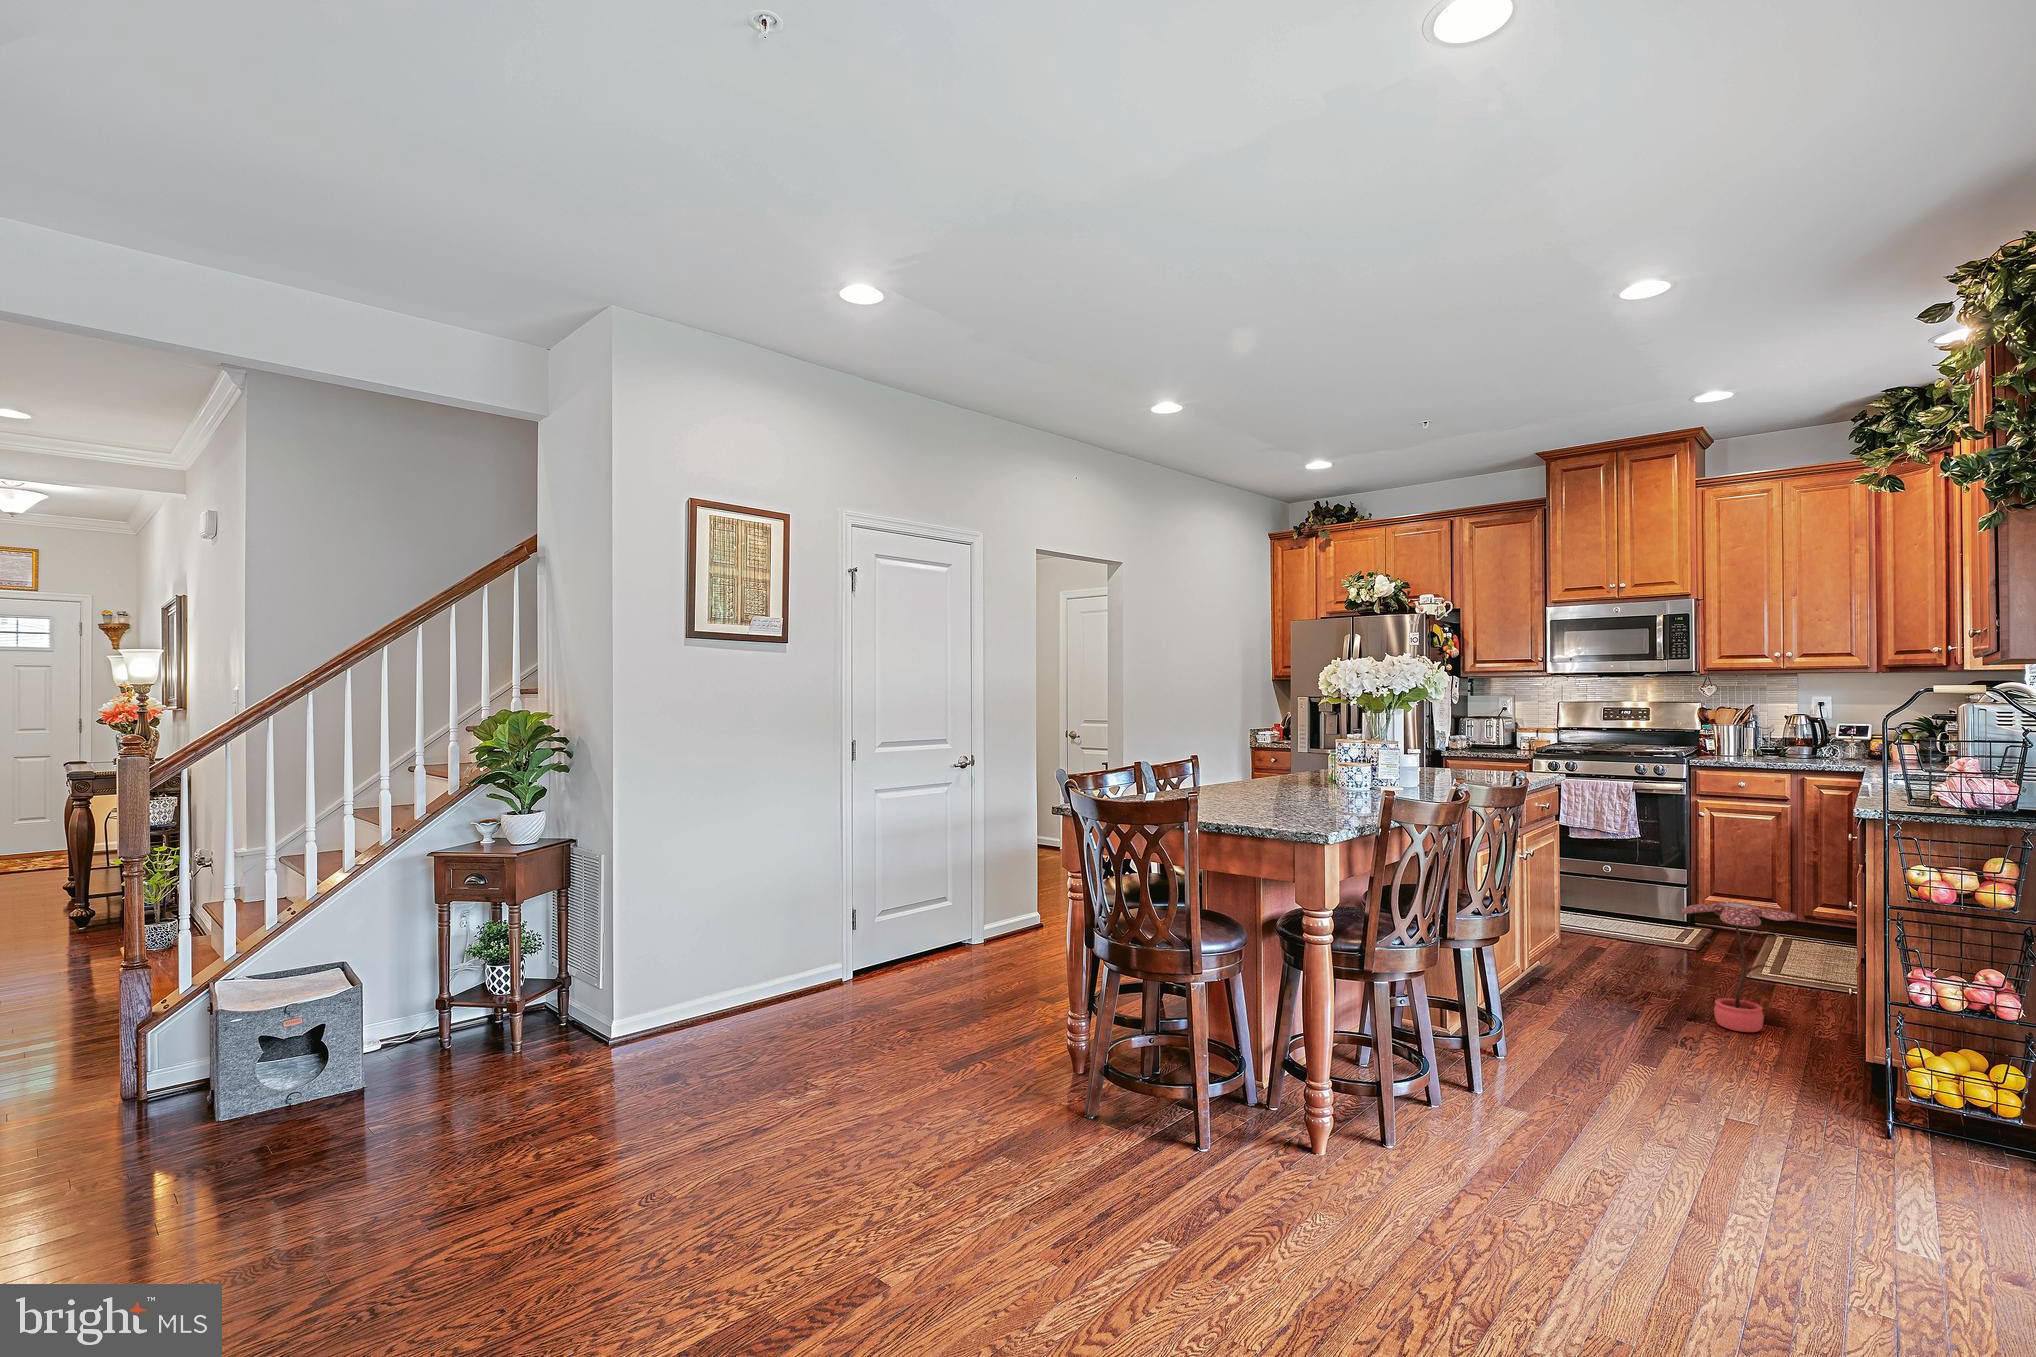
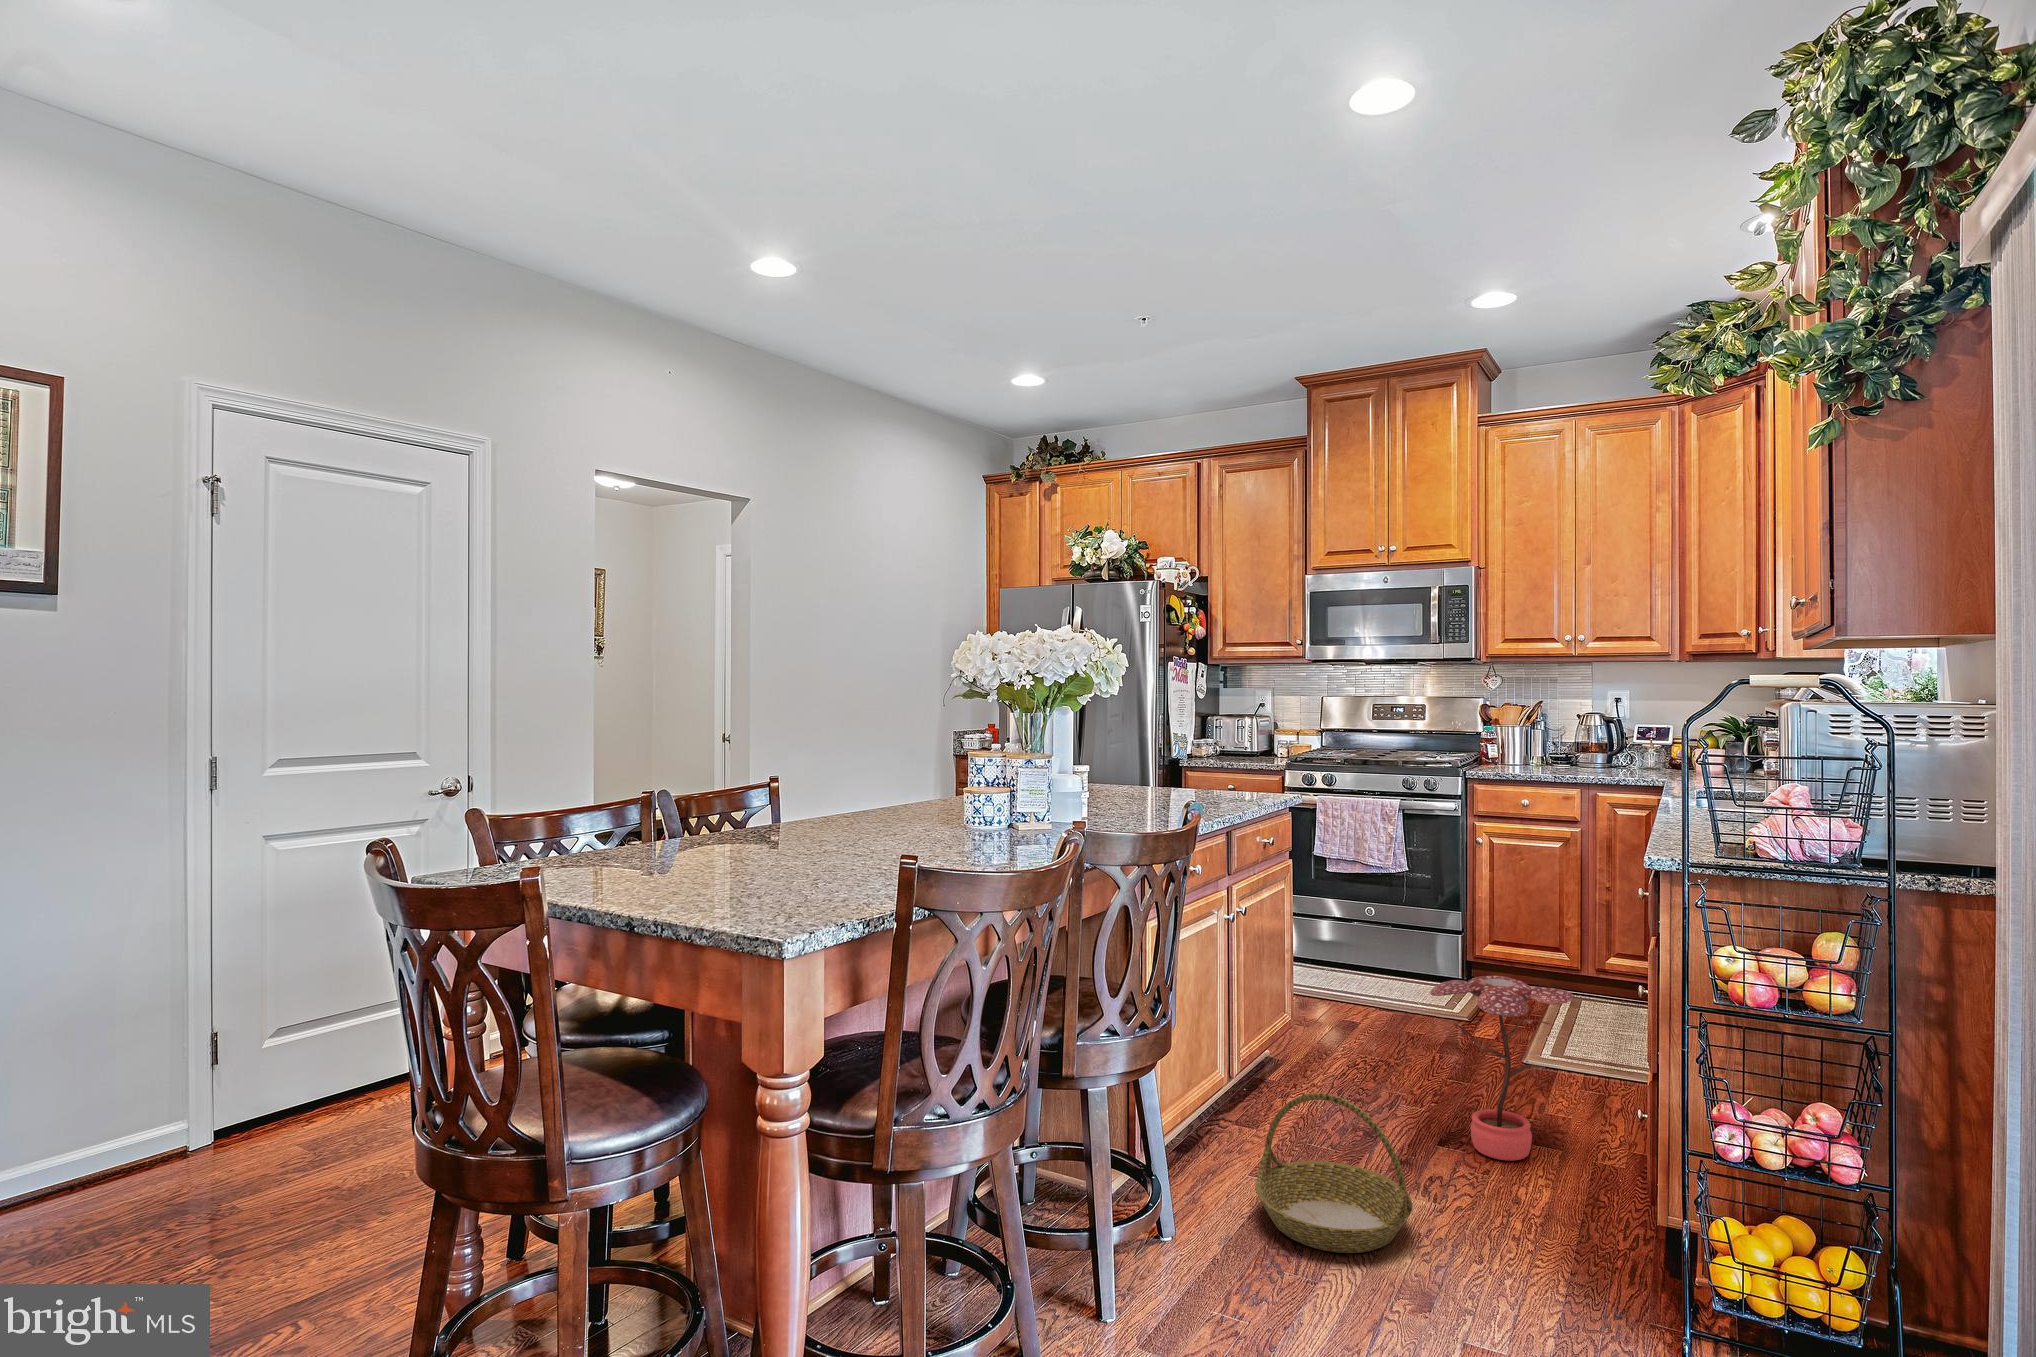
basket: none [1561,968,1680,1071] -> present [1256,1093,1413,1253]

